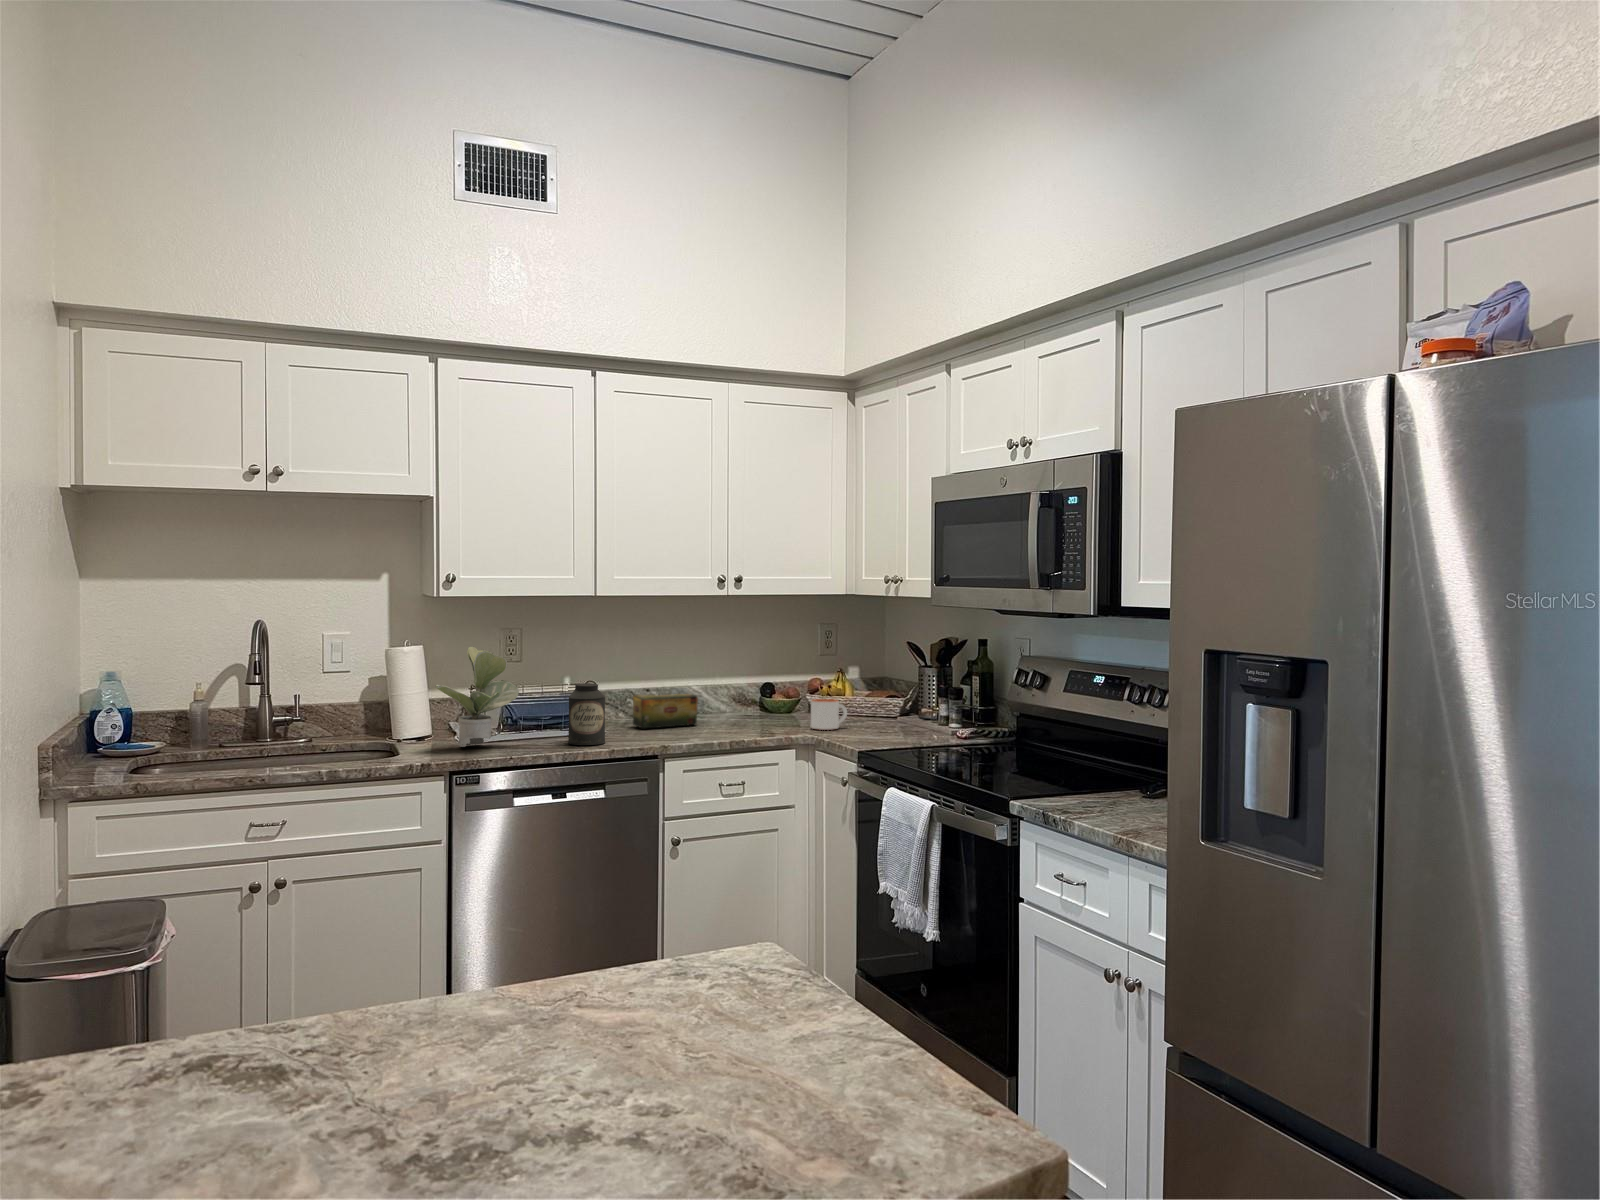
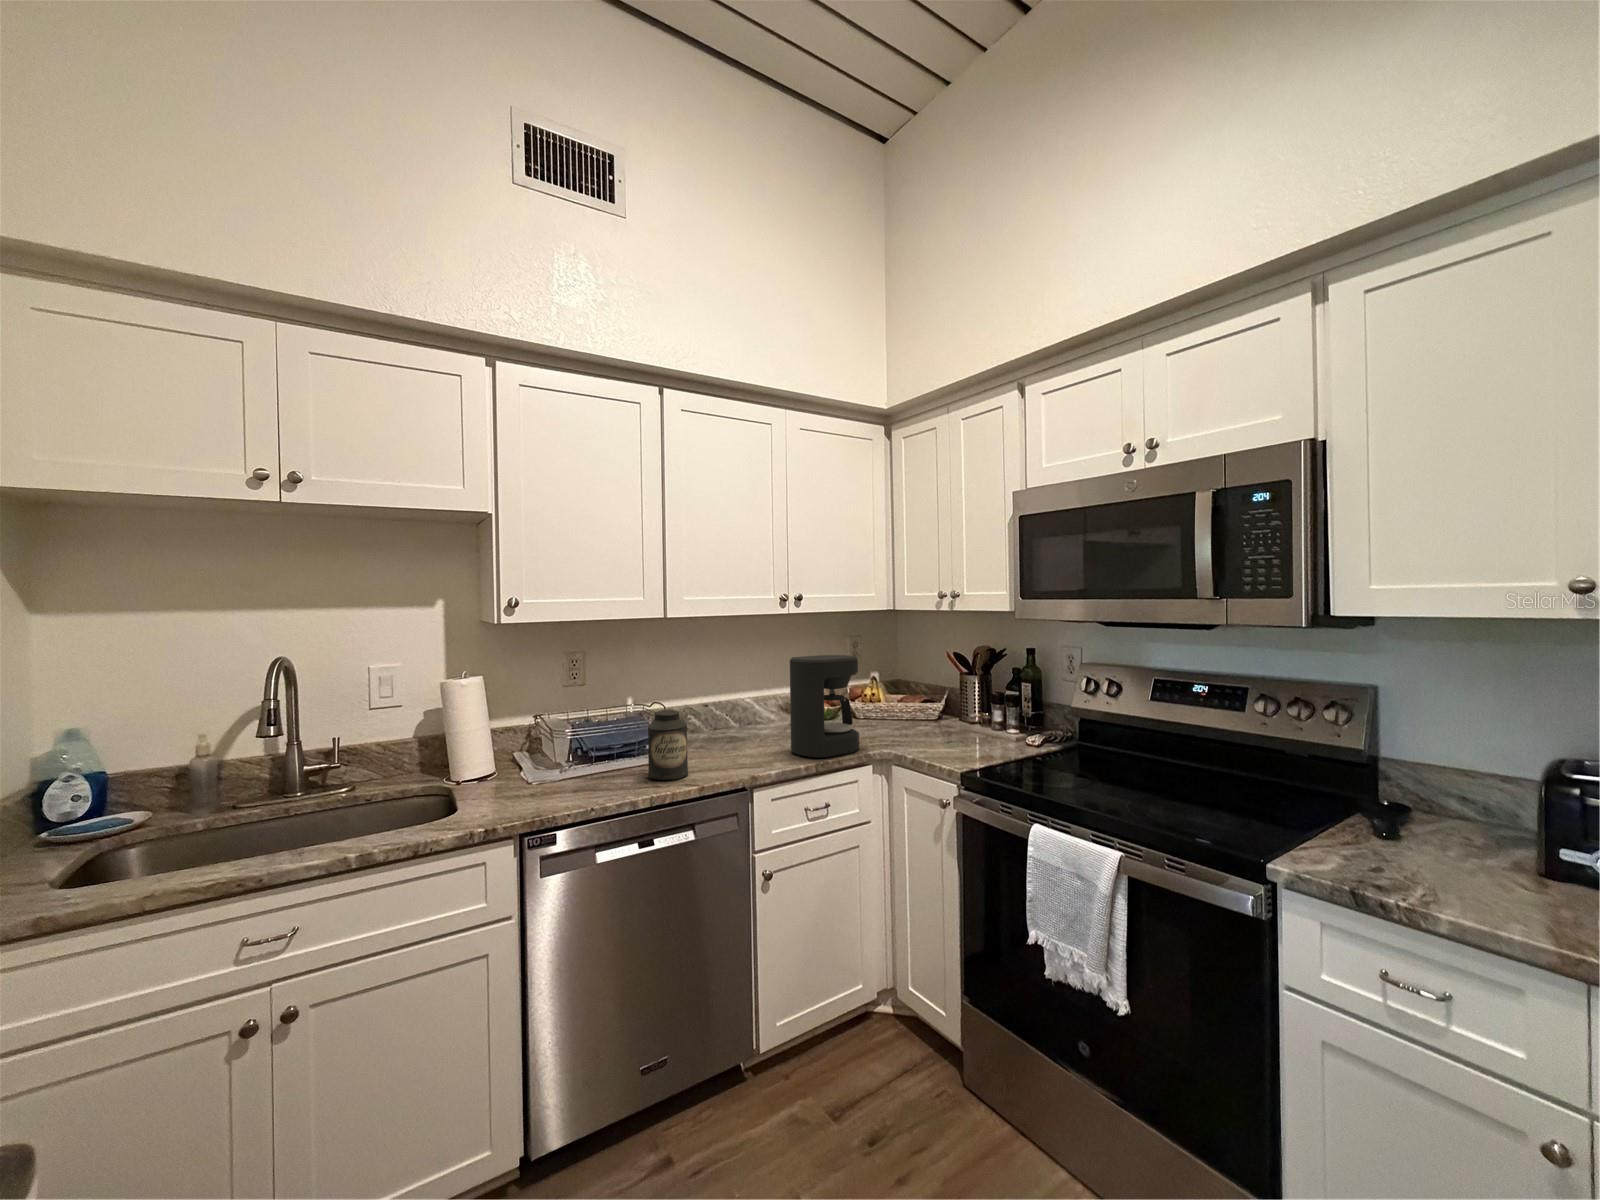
coffee maker: none [714,639,784,737] -> present [790,655,859,757]
potted plant: present [435,647,519,747] -> none [498,677,594,792]
tea box: present [633,694,698,729] -> none [701,709,765,749]
mug: present [811,699,847,730] -> none [878,710,912,742]

